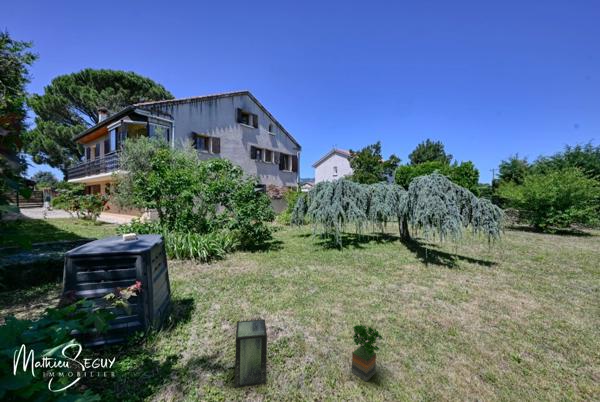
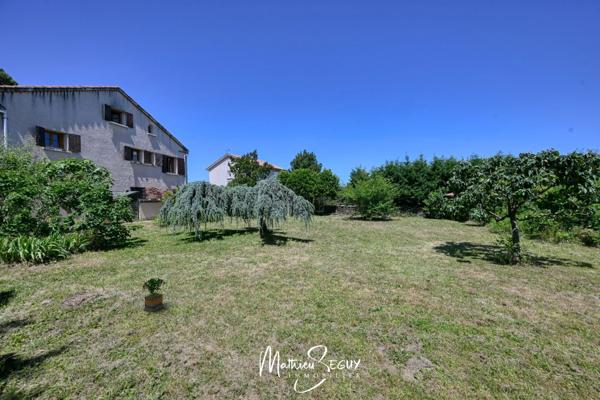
storage box: present [235,319,267,388] -> none [35,285,72,334]

